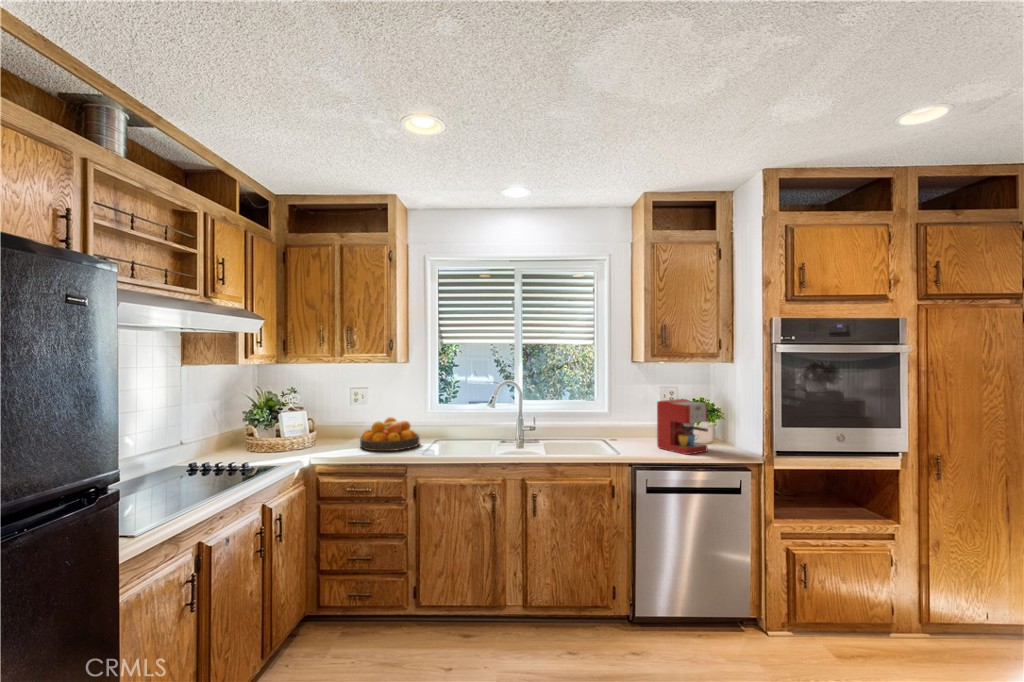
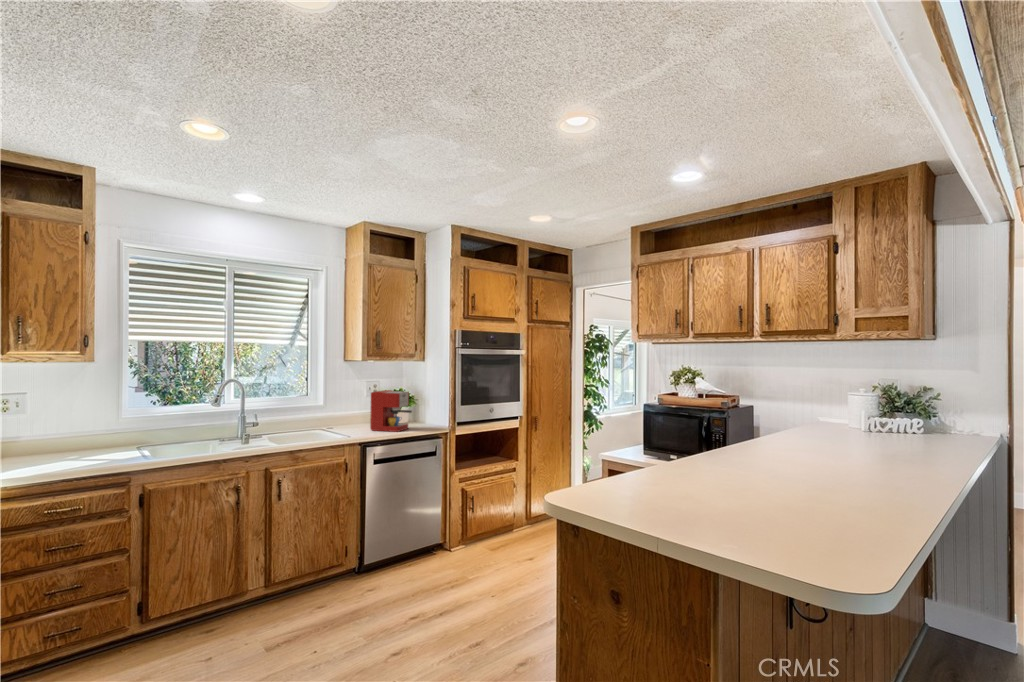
fruit bowl: present [360,417,420,451] -> none [37,427,125,466]

